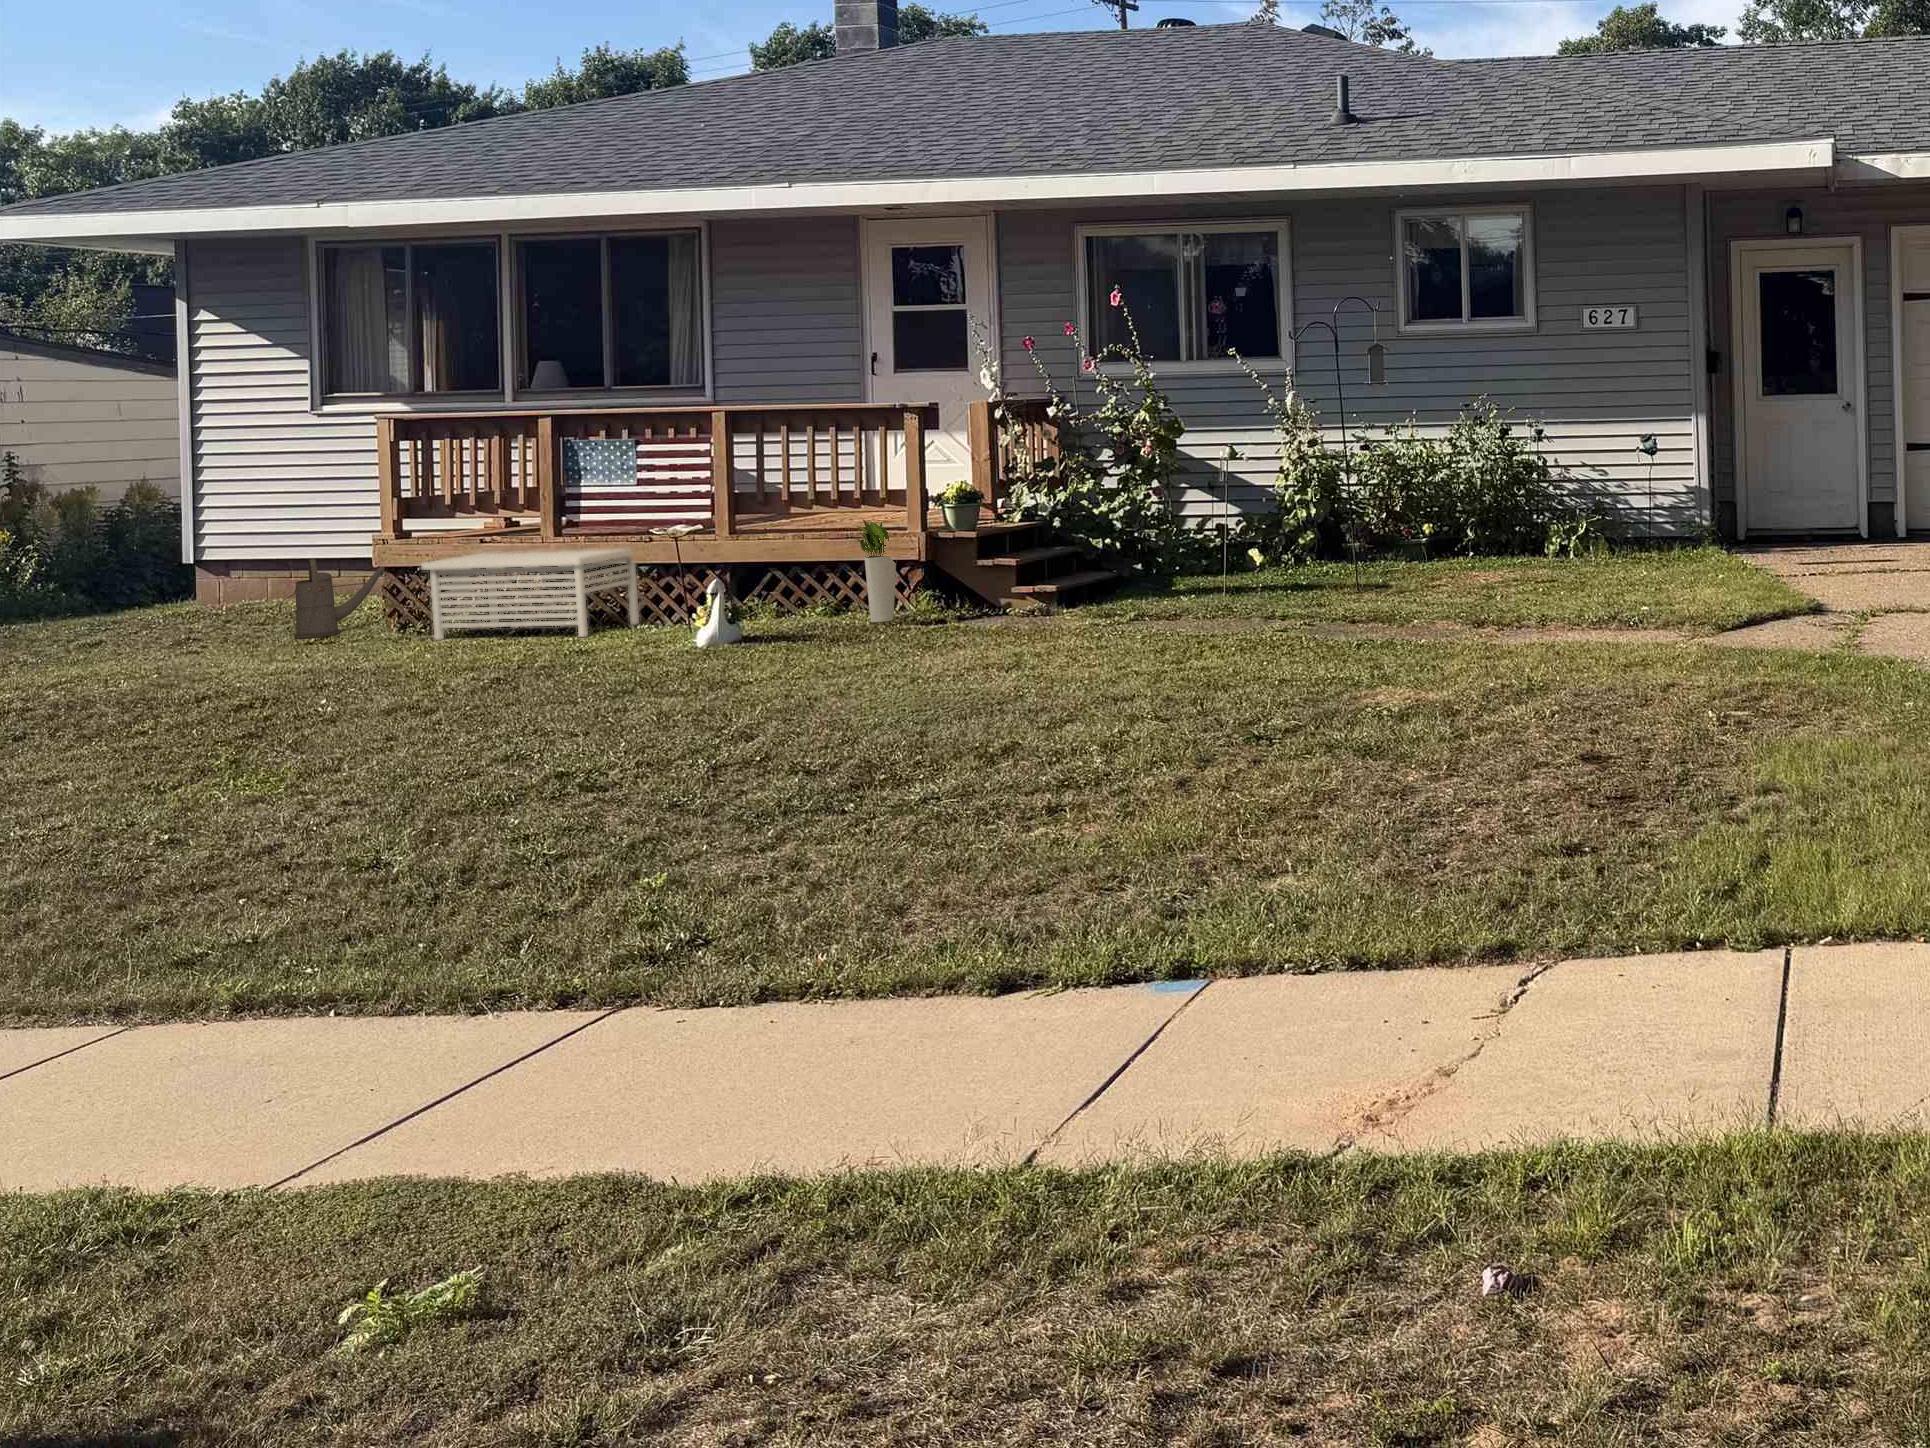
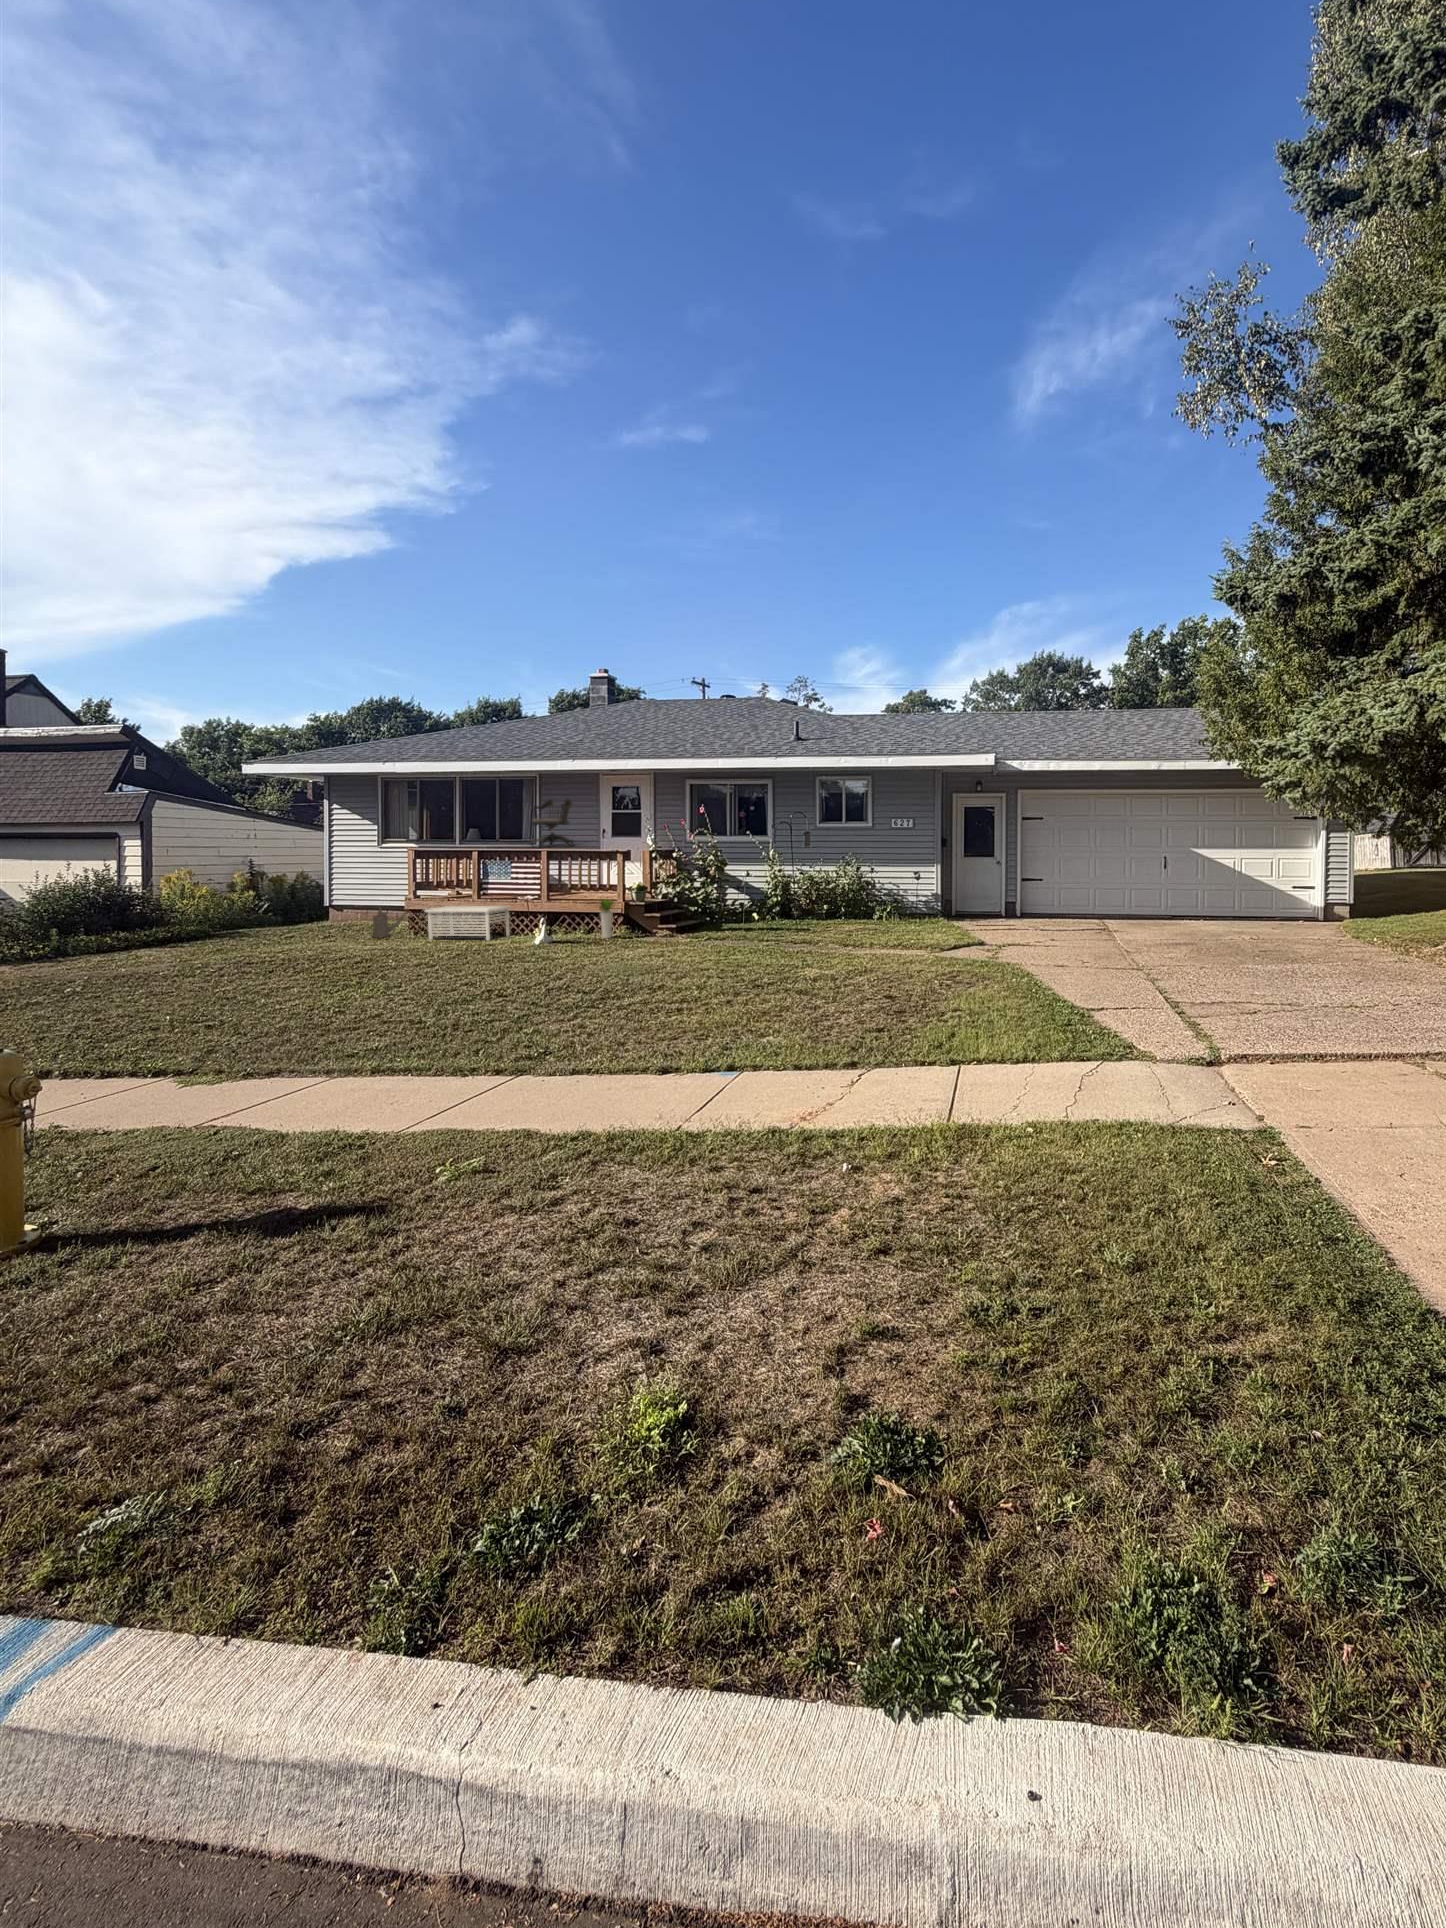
chair: none [692,276,803,399] -> present [531,799,573,846]

